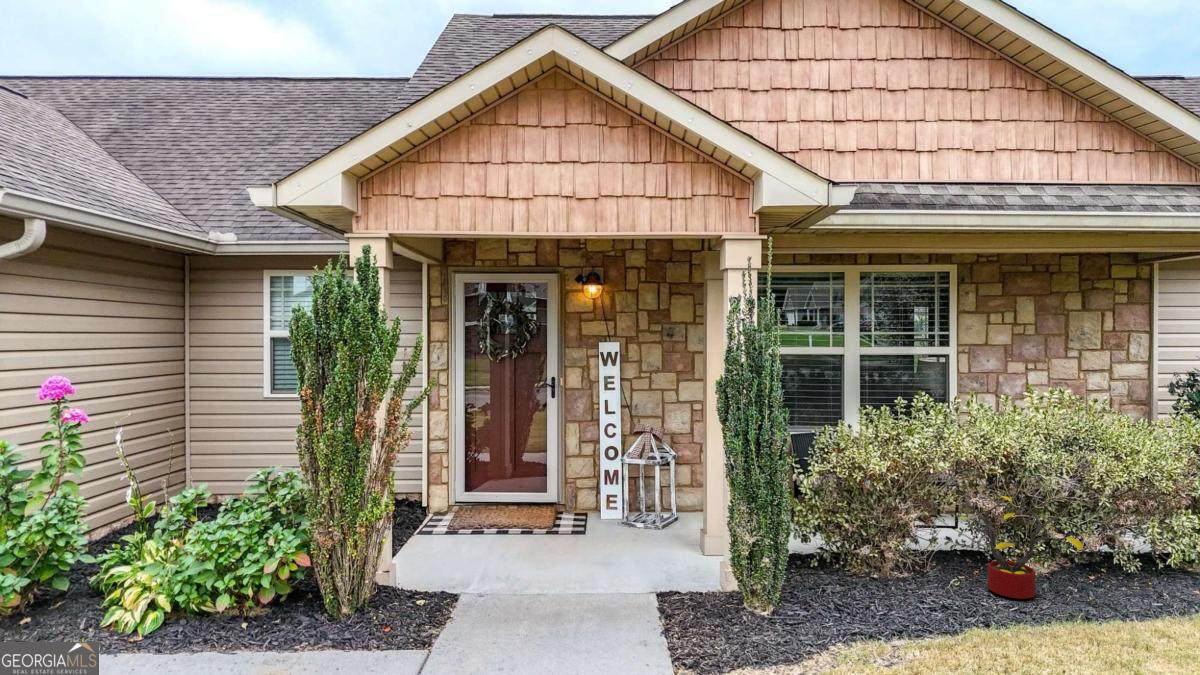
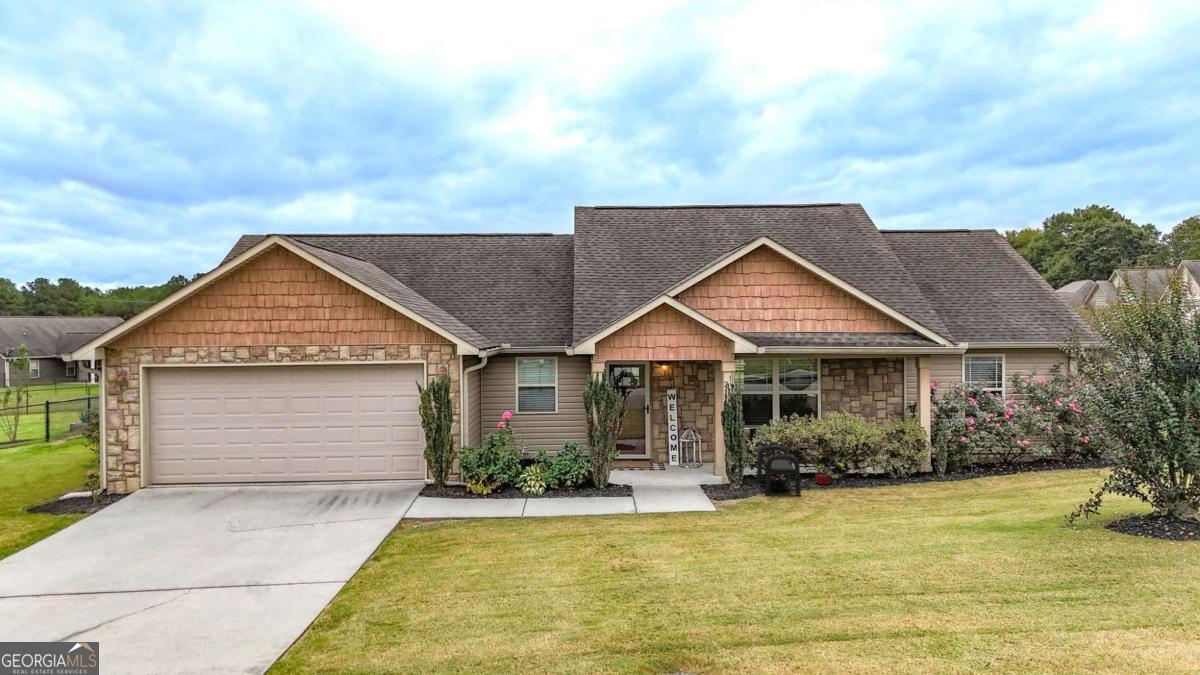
bench: none [819,481,973,653] -> present [757,445,801,495]

